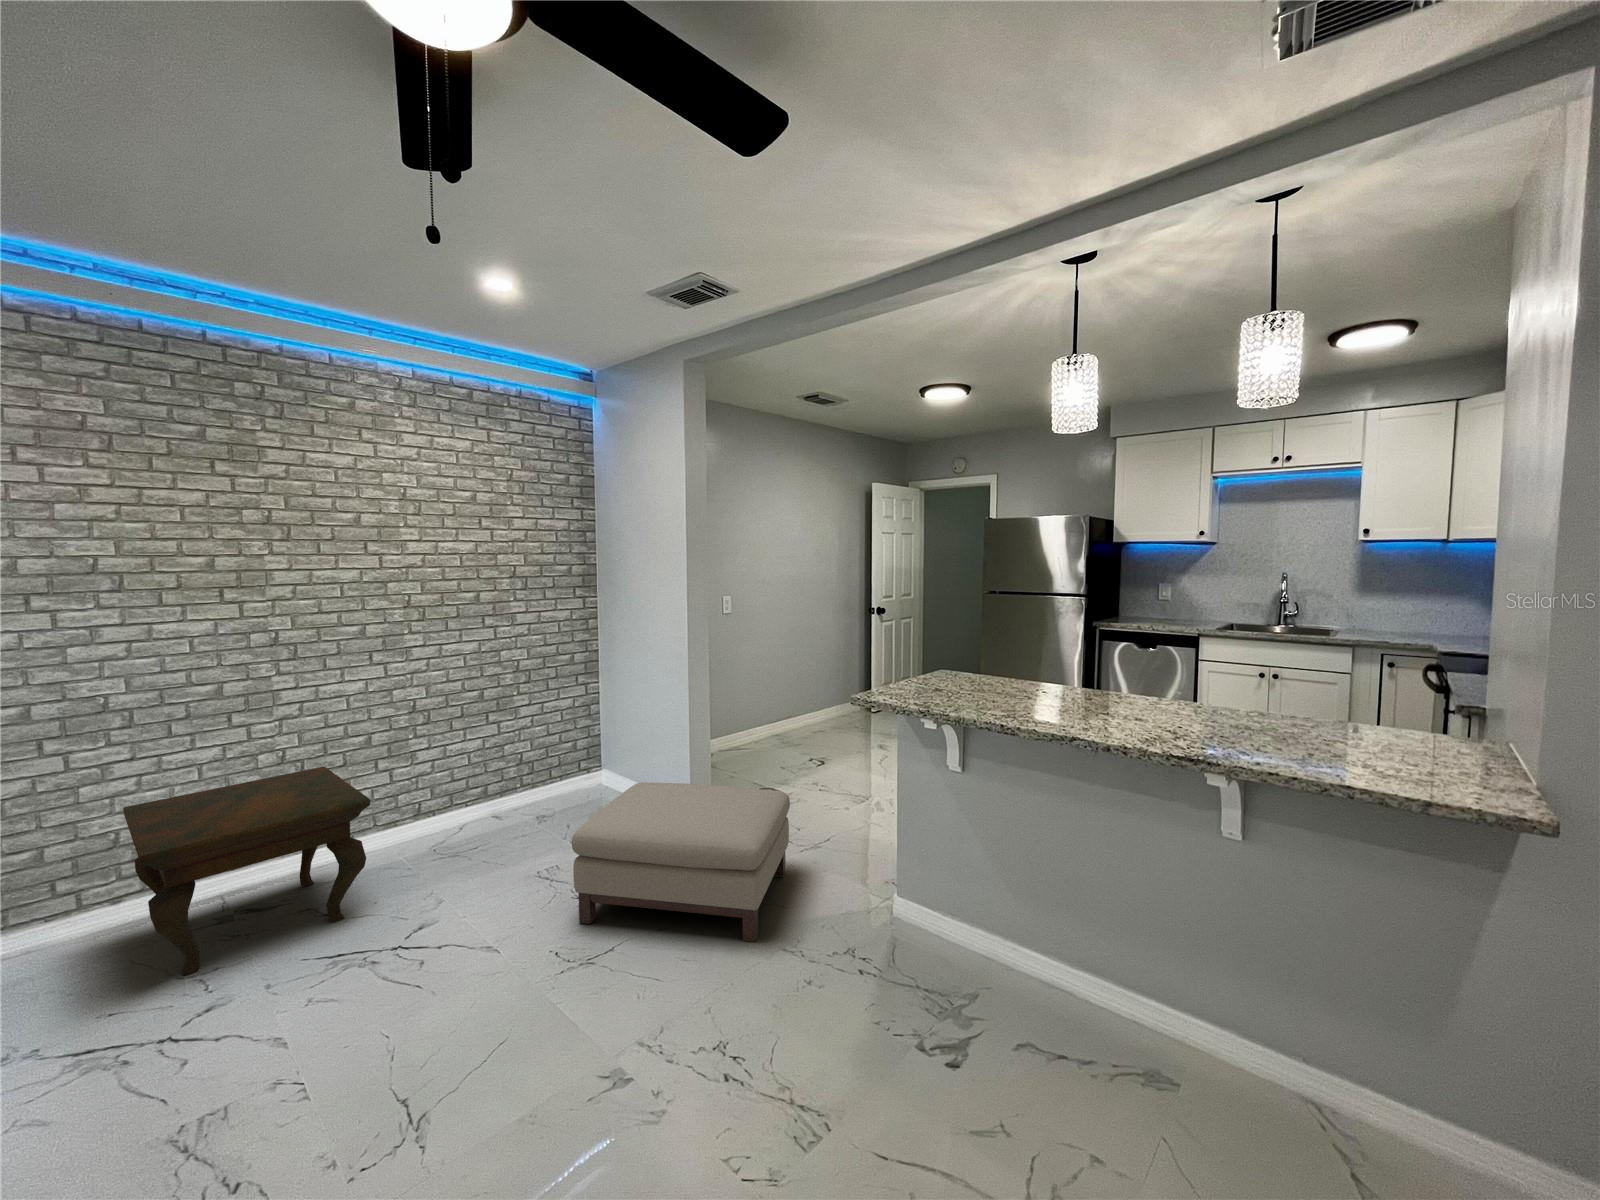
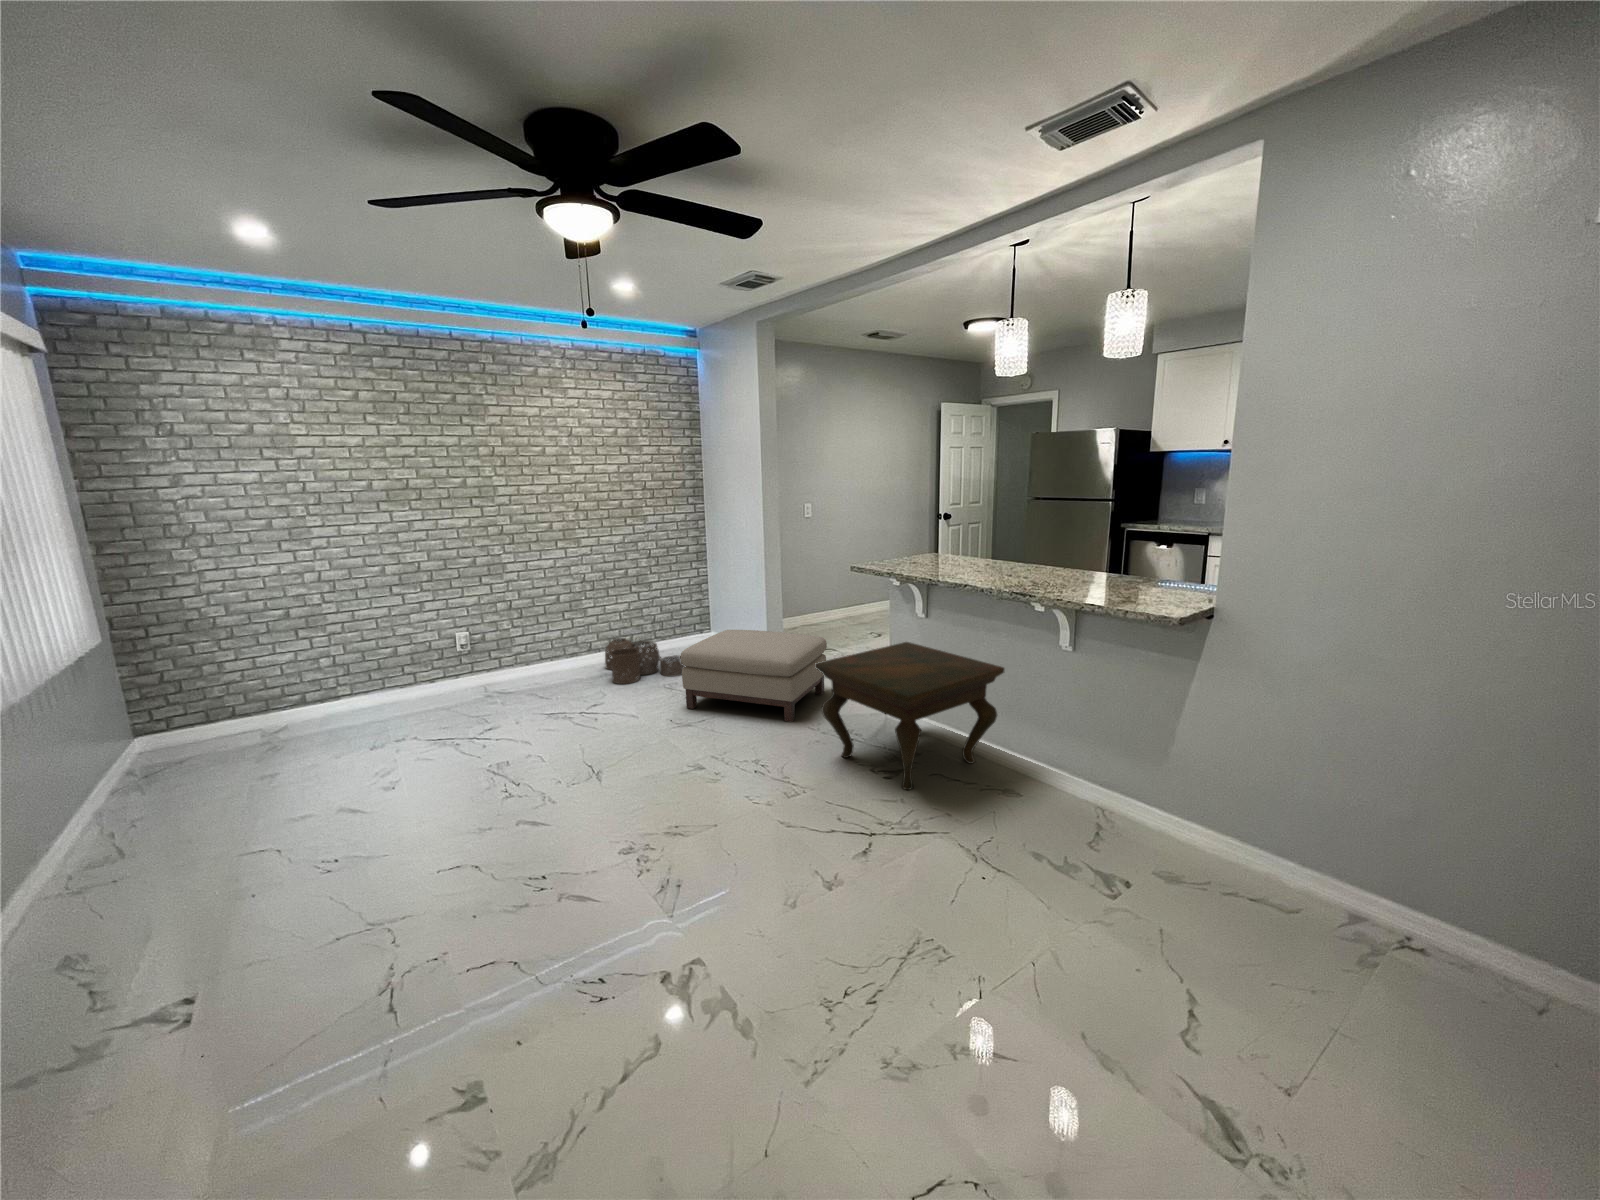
side table: present [123,767,370,976] -> present [815,642,1004,790]
woven basket: none [442,790,573,874] -> present [605,638,685,684]

